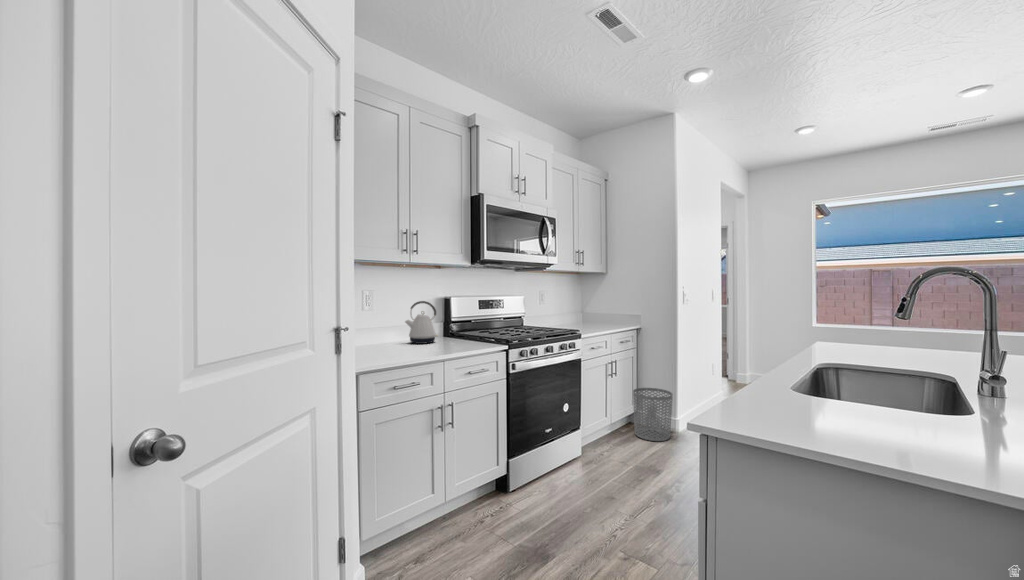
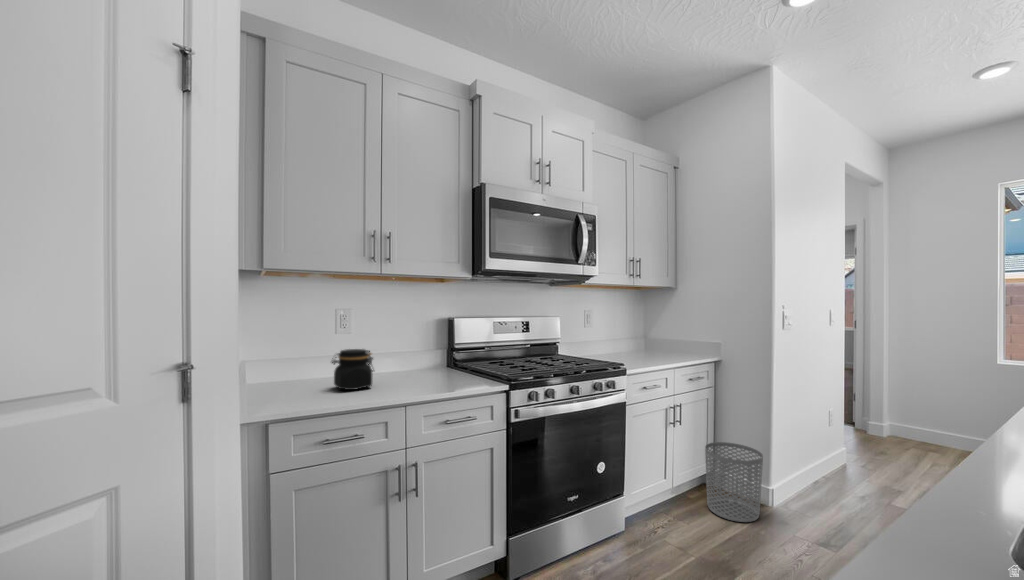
kettle: present [405,301,438,344] -> none [384,321,426,376]
jar: none [379,322,410,352] -> present [332,349,373,390]

